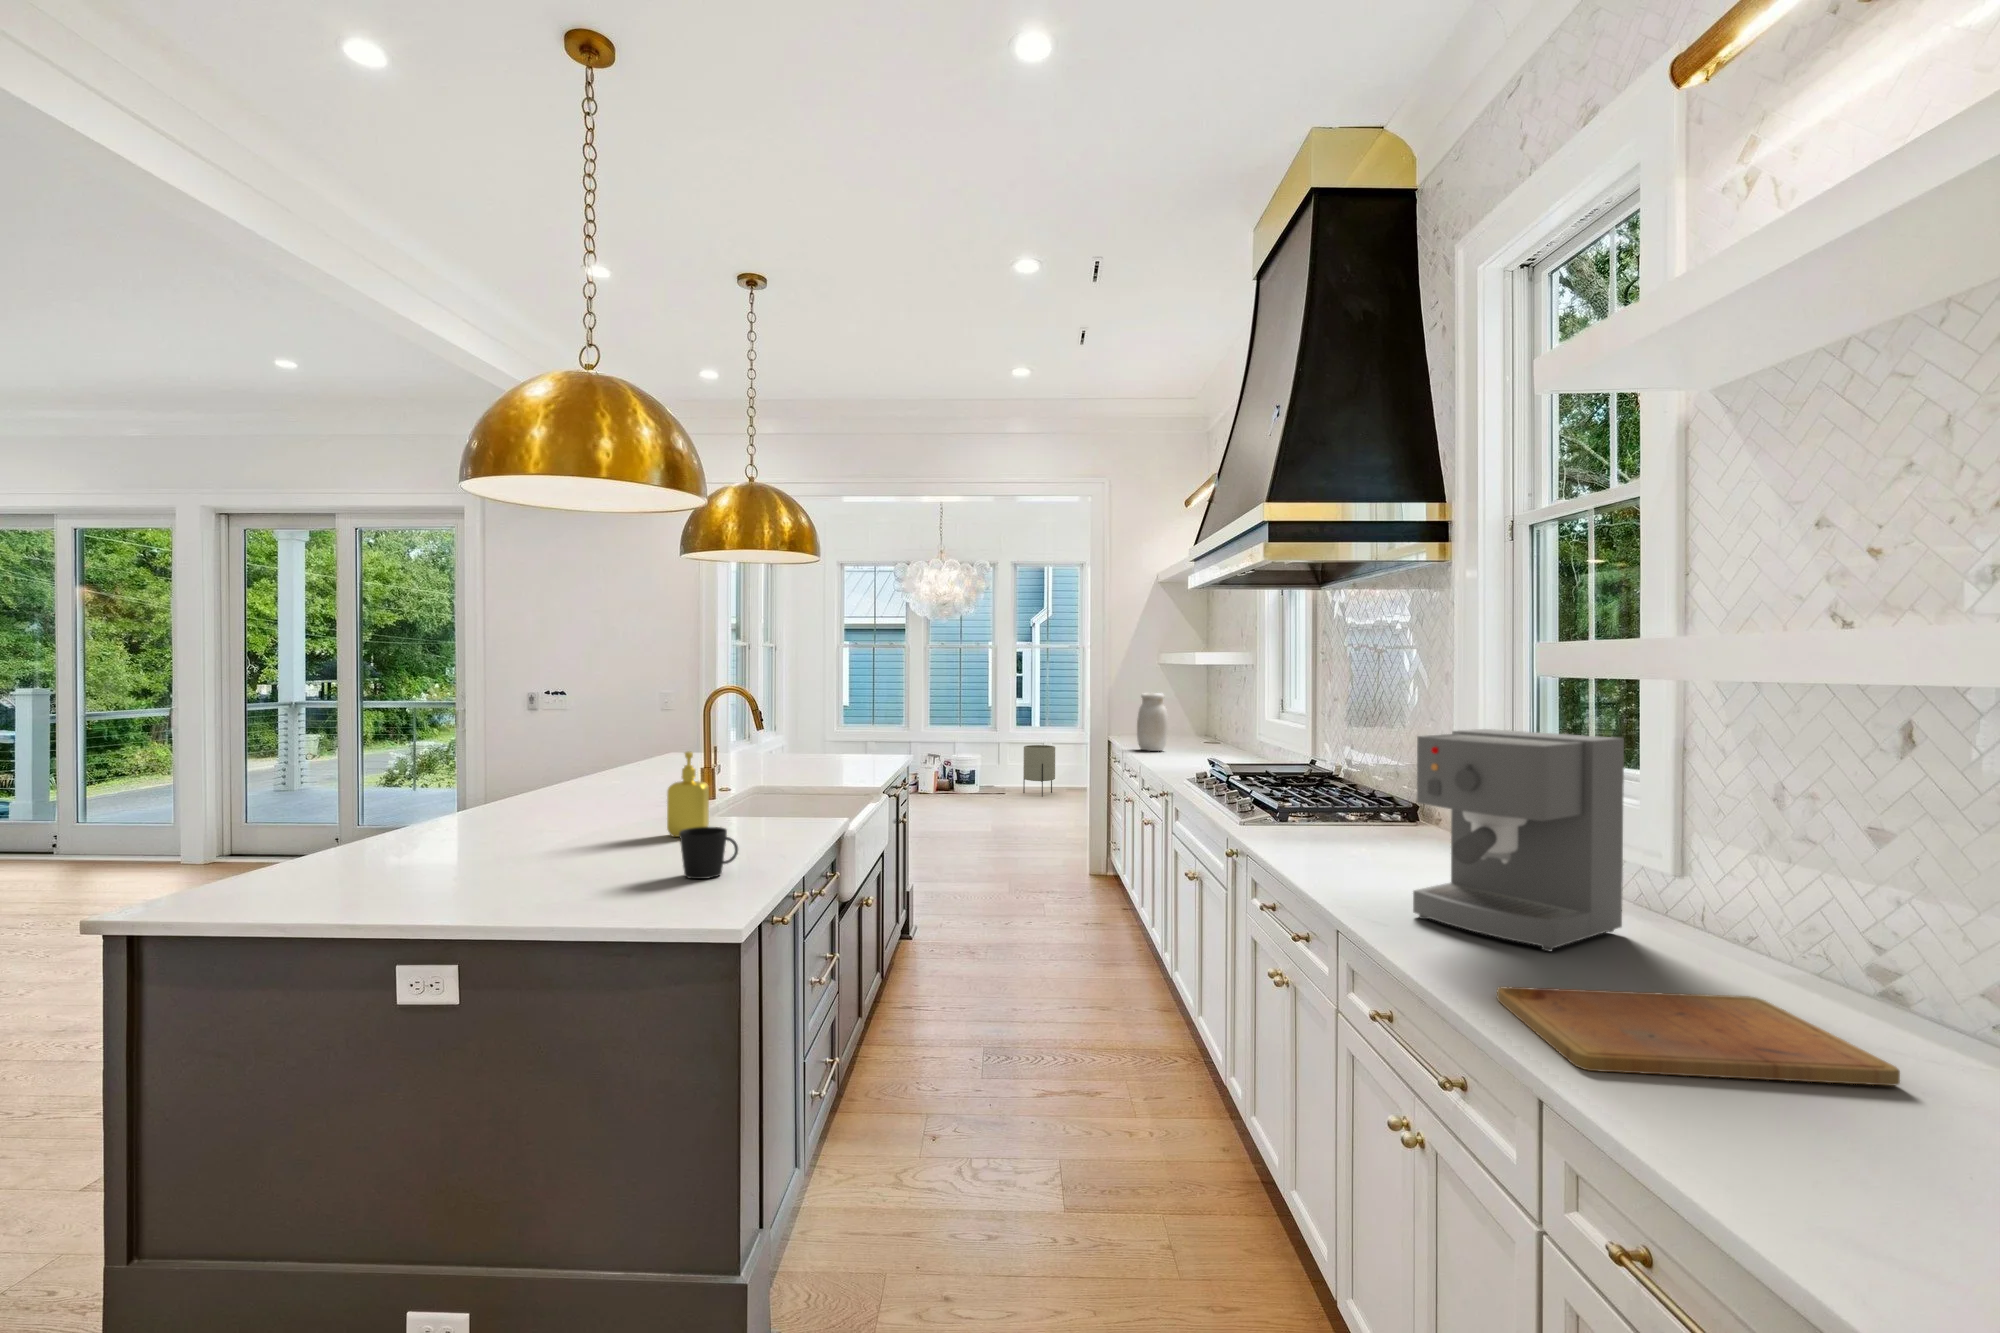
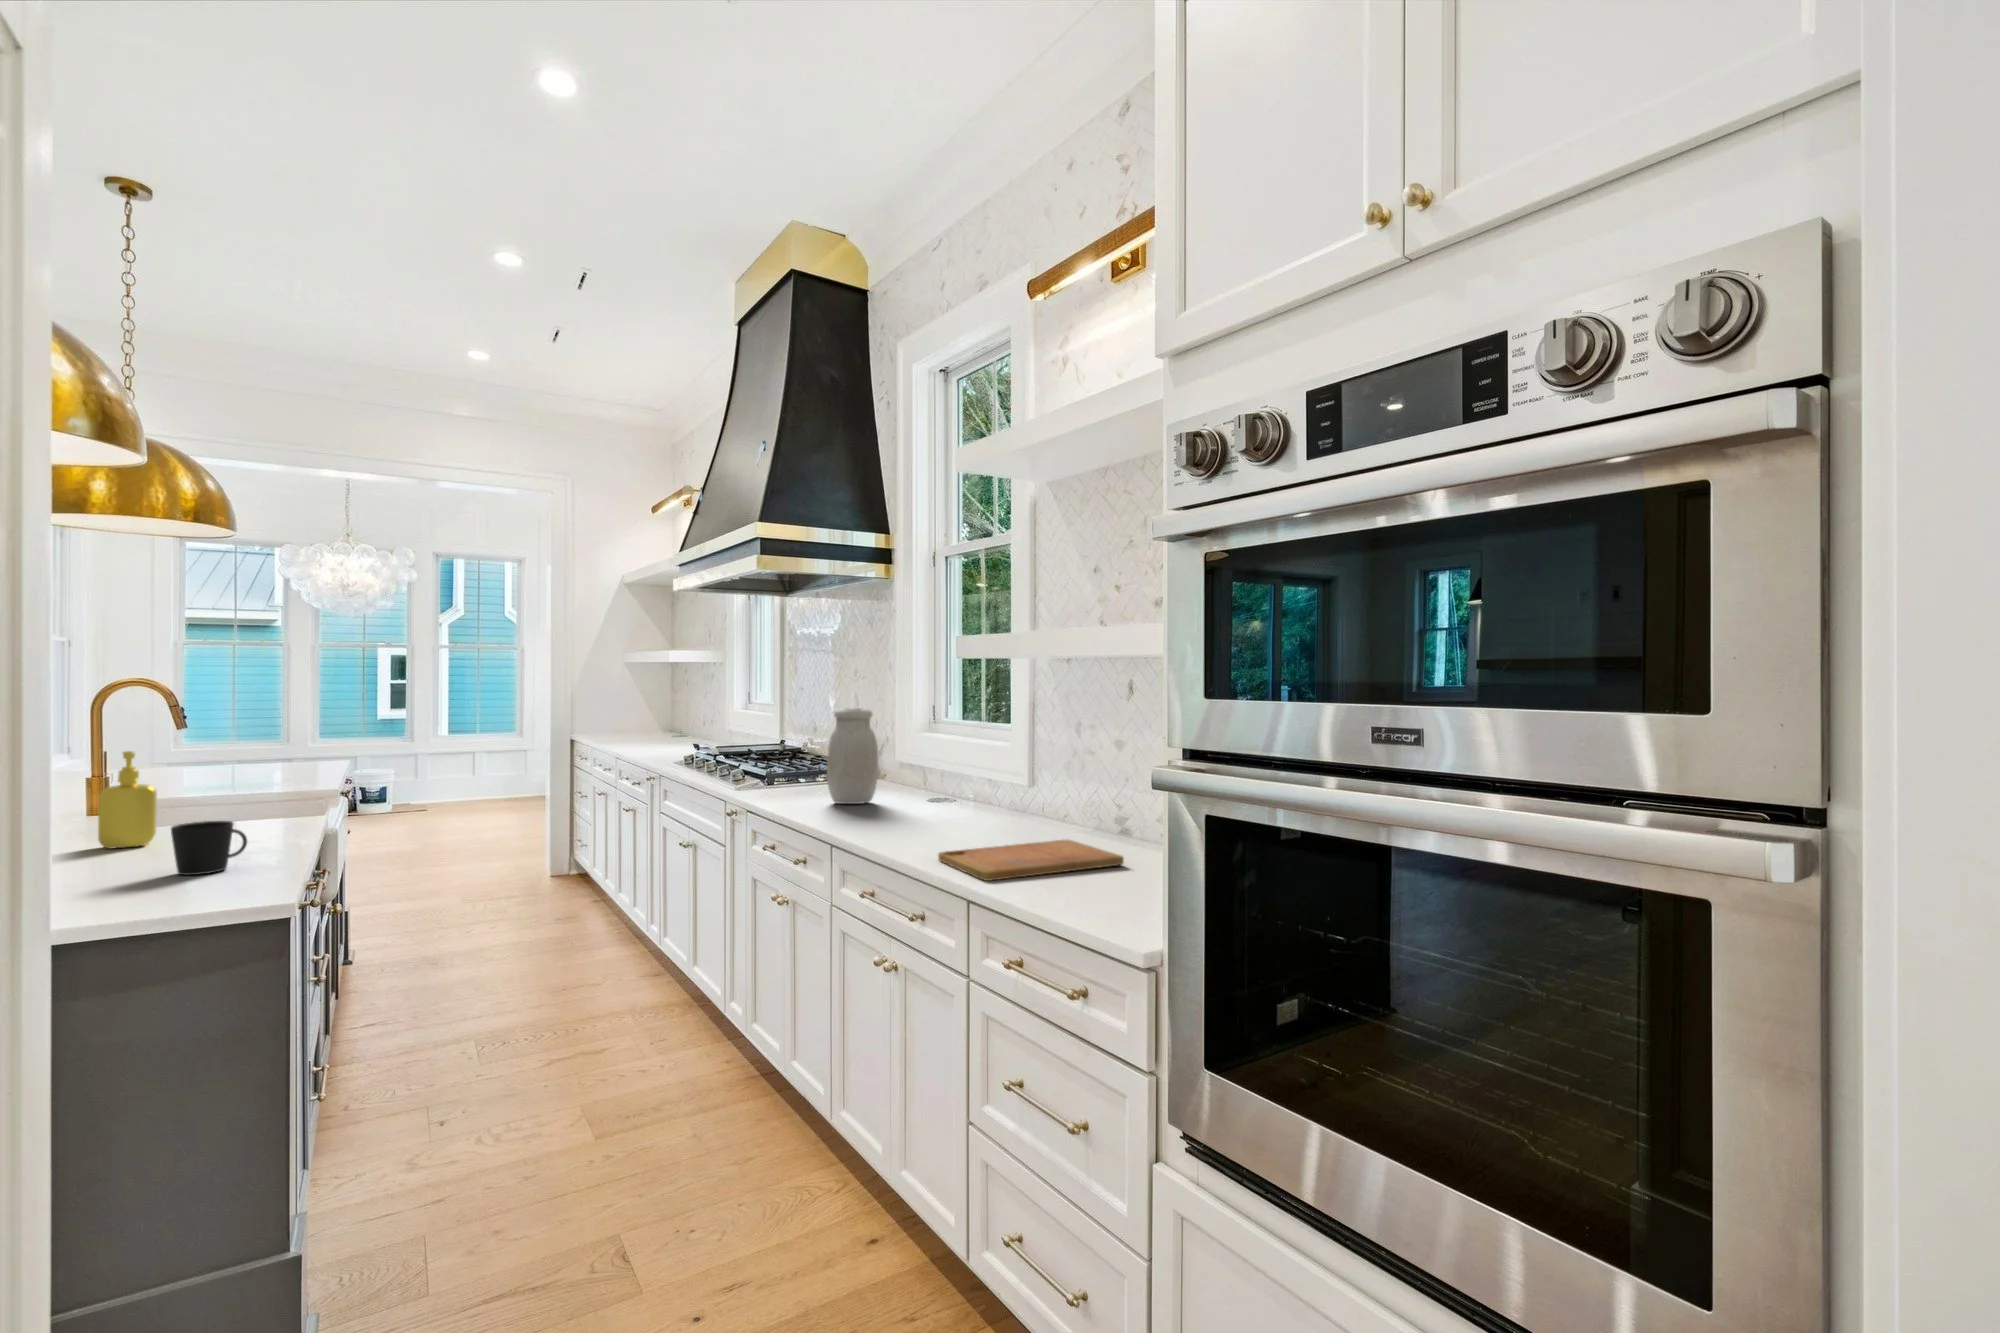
jar: present [1137,693,1168,751] -> present [827,708,878,804]
coffee maker: present [1413,729,1624,951] -> none [881,698,1003,836]
planter: present [1023,745,1055,797] -> none [451,753,491,809]

